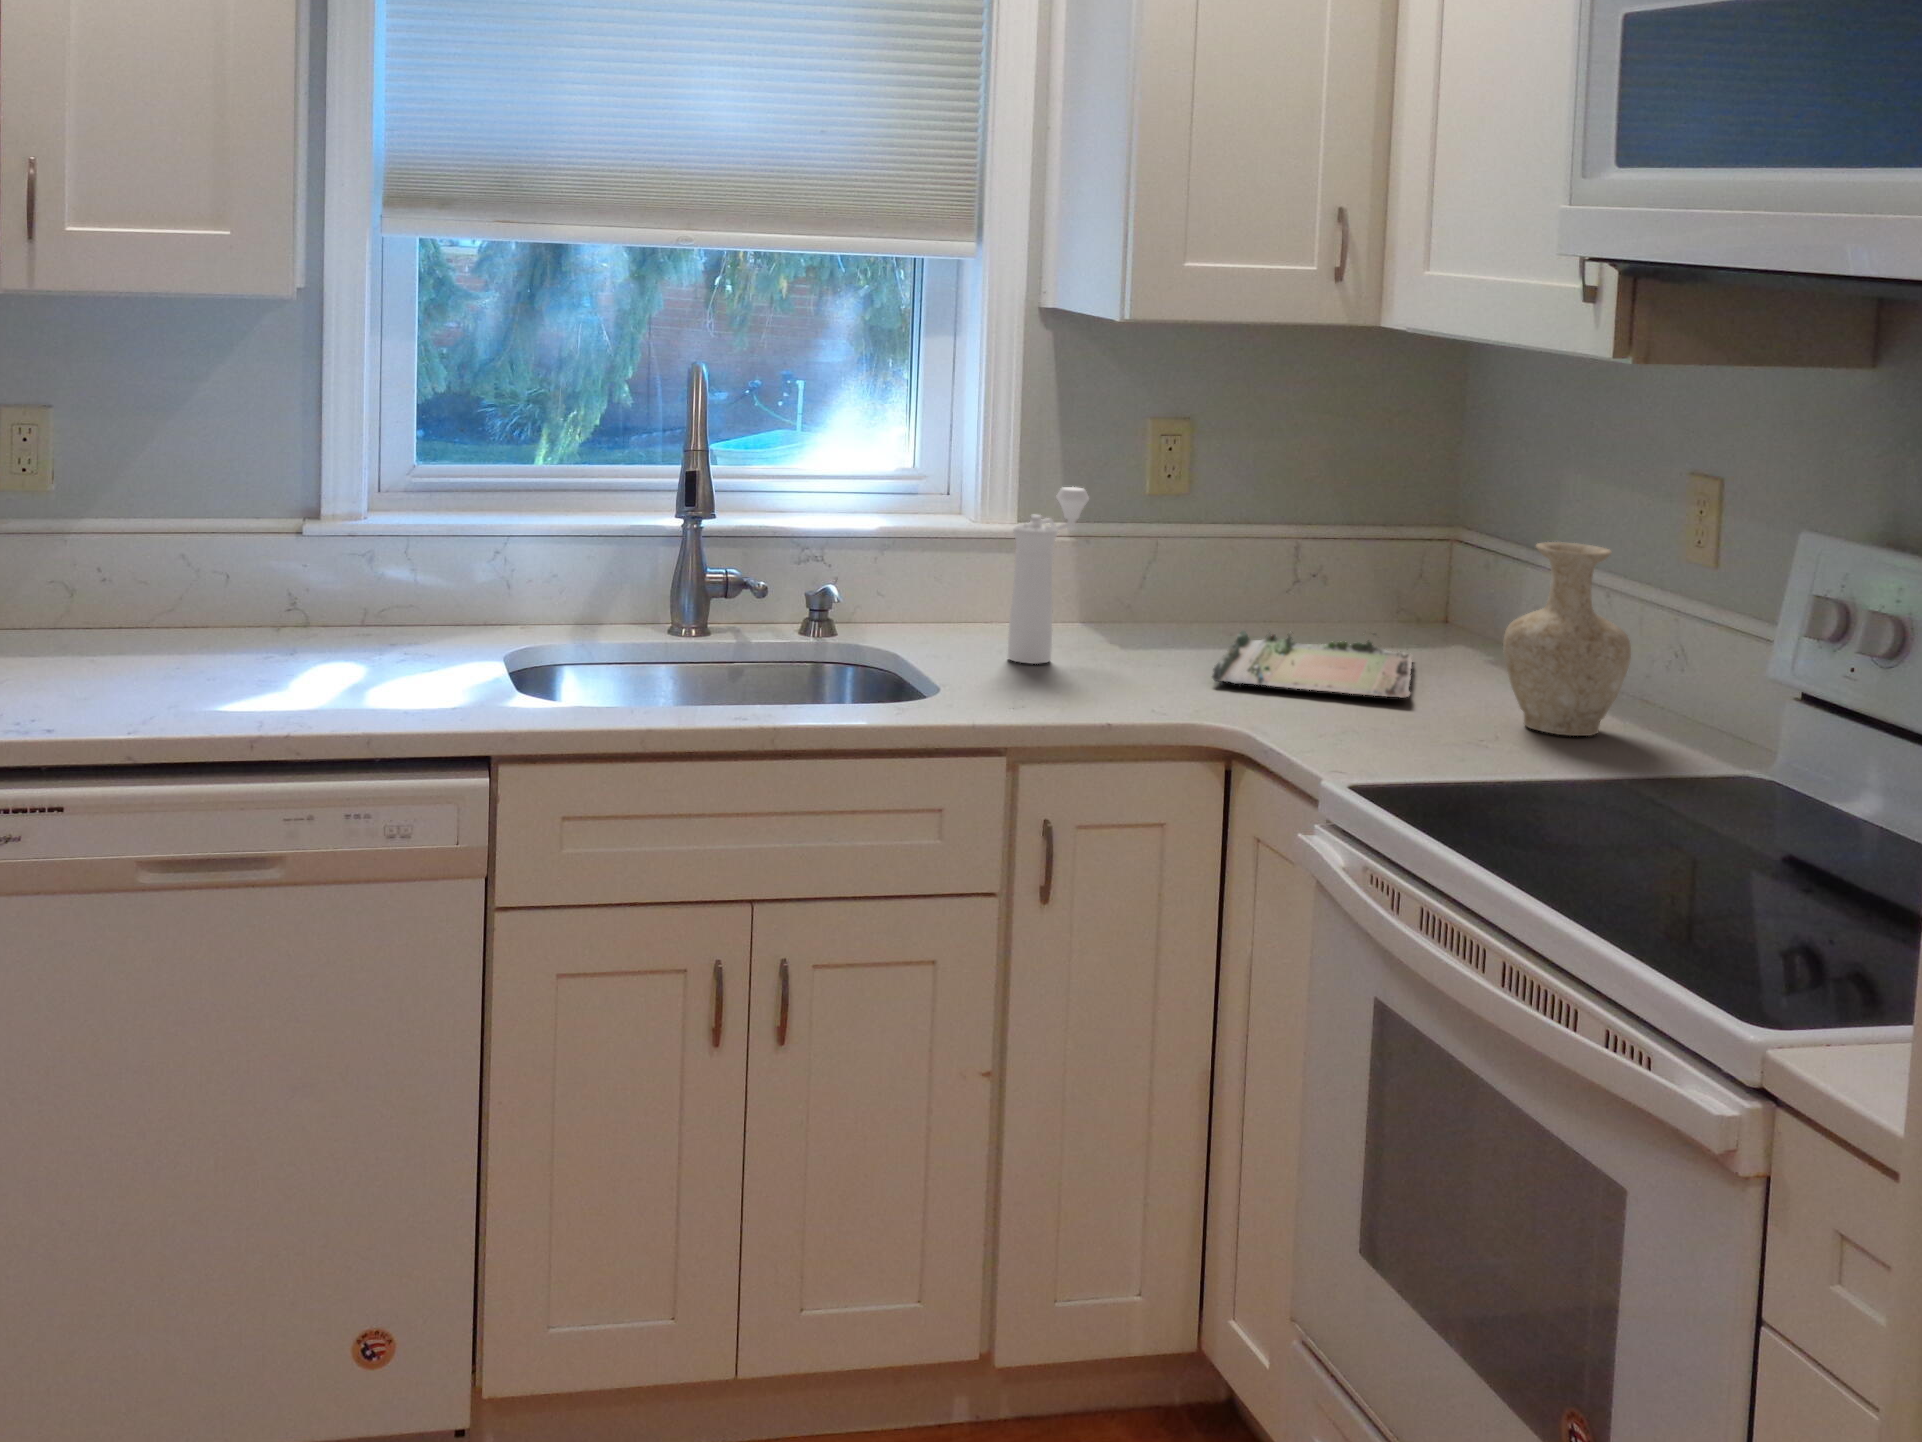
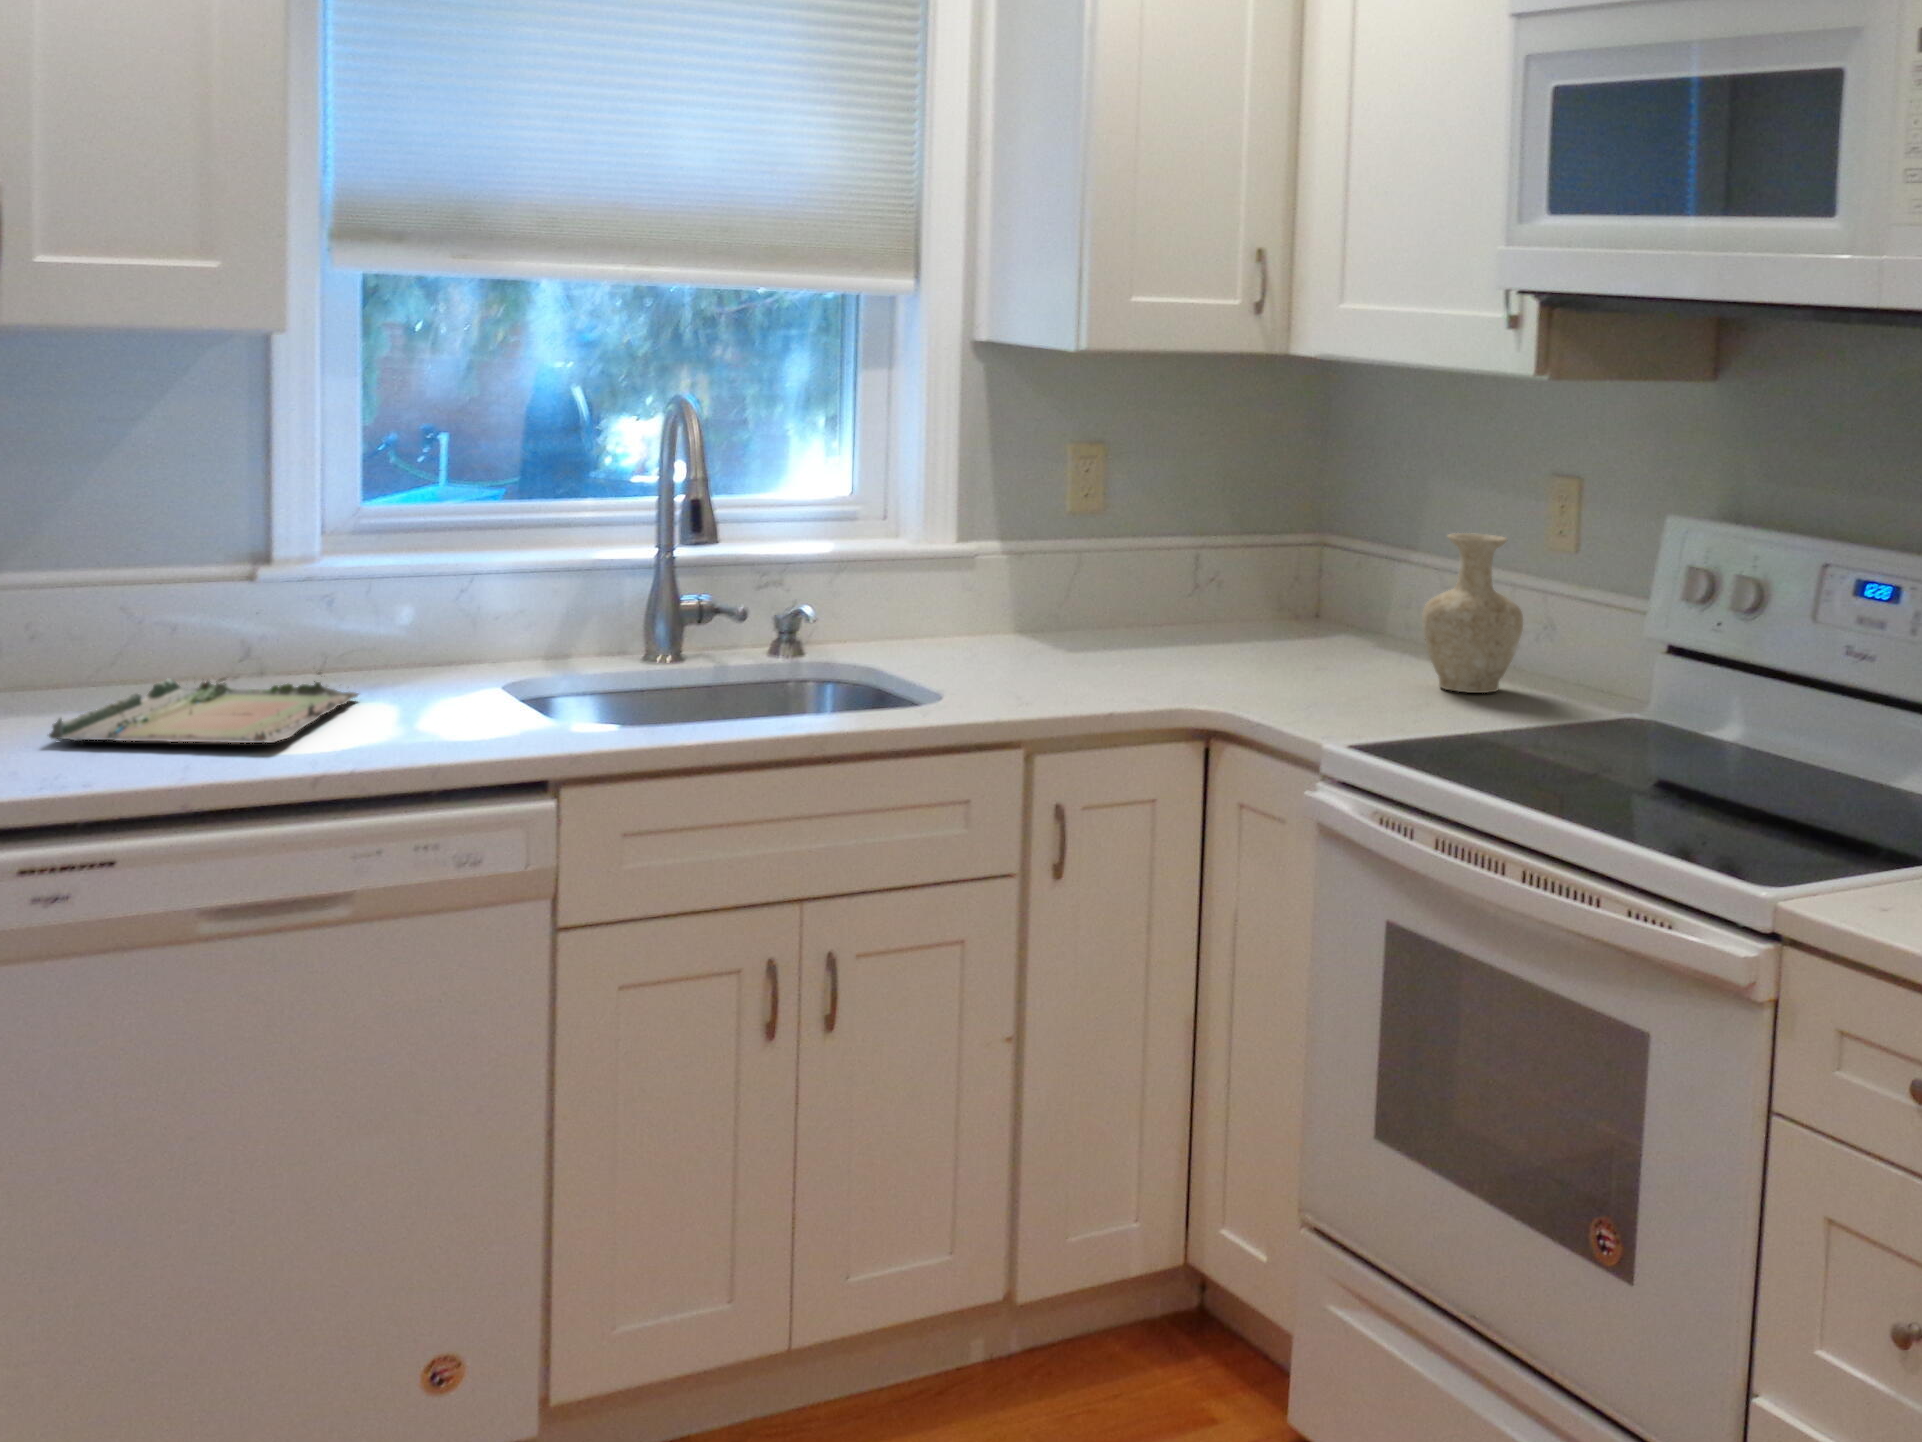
pepper mill: present [1007,487,1089,664] -> none [982,504,1044,666]
tray: present [1212,630,1412,698] -> present [49,672,359,743]

